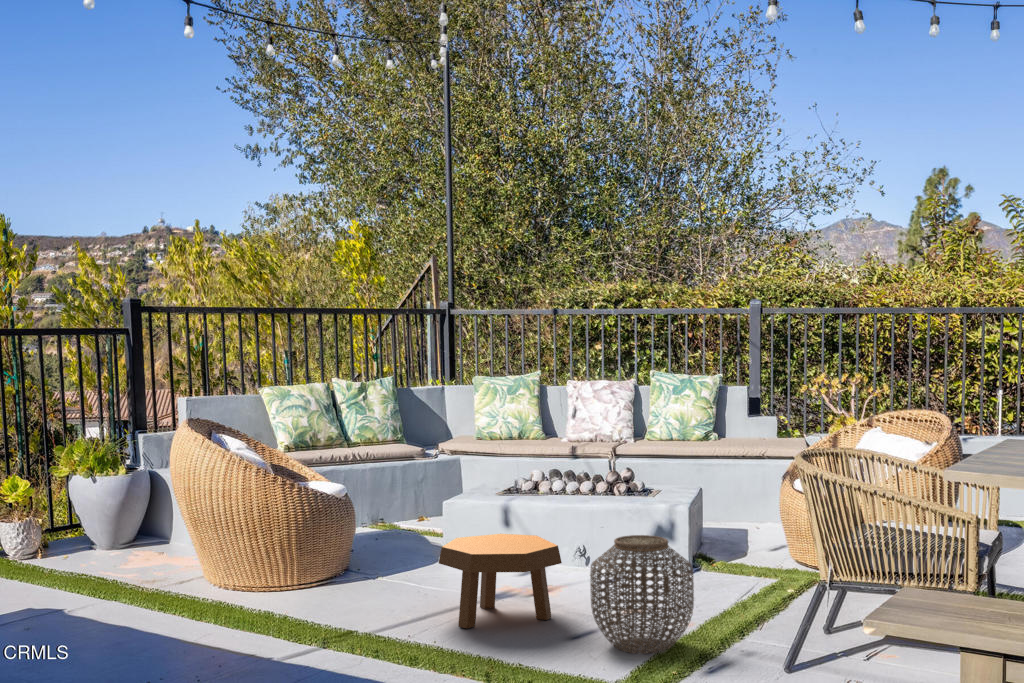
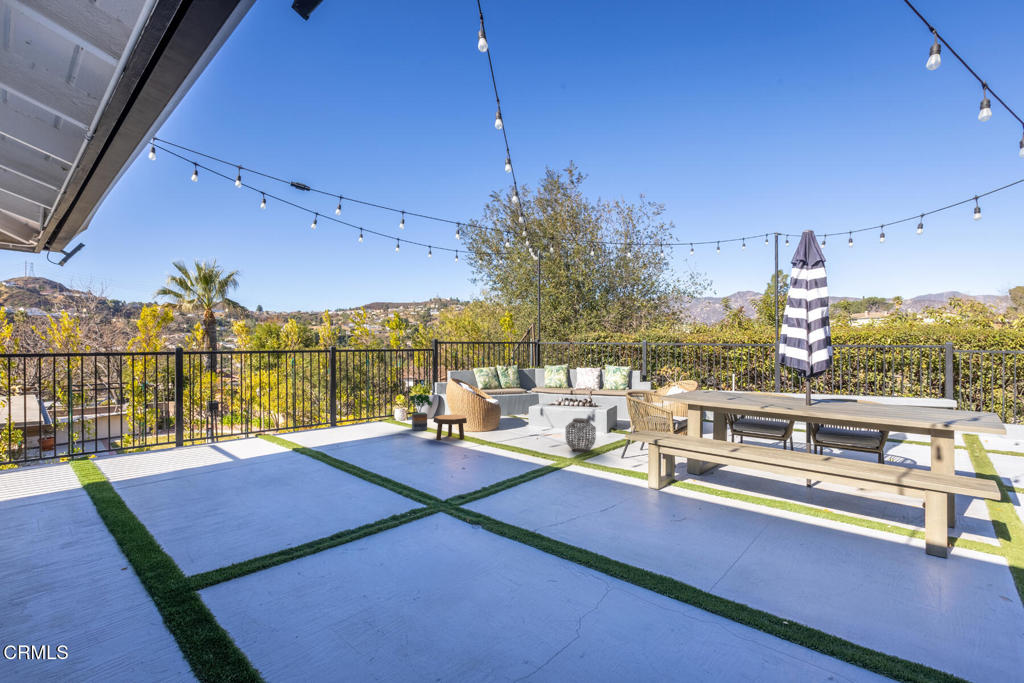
potted tree: none [35,470,125,596] -> present [409,394,433,431]
footstool: present [439,534,562,629] -> present [433,414,467,440]

